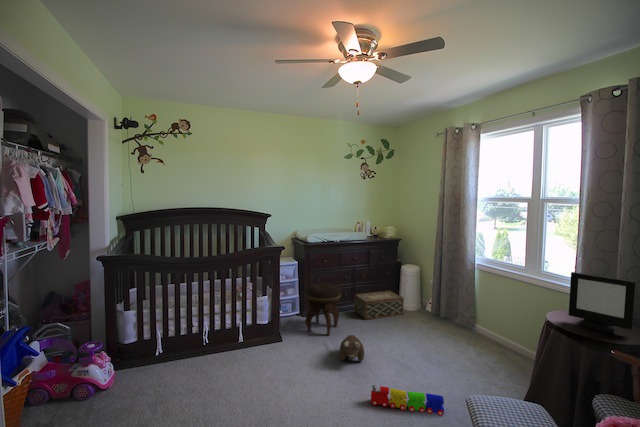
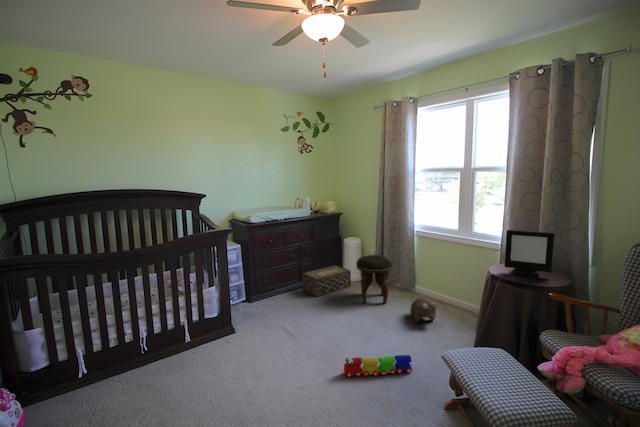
footstool: present [305,283,341,336] -> present [356,255,392,304]
plush toy: present [339,335,364,362] -> present [410,298,437,322]

